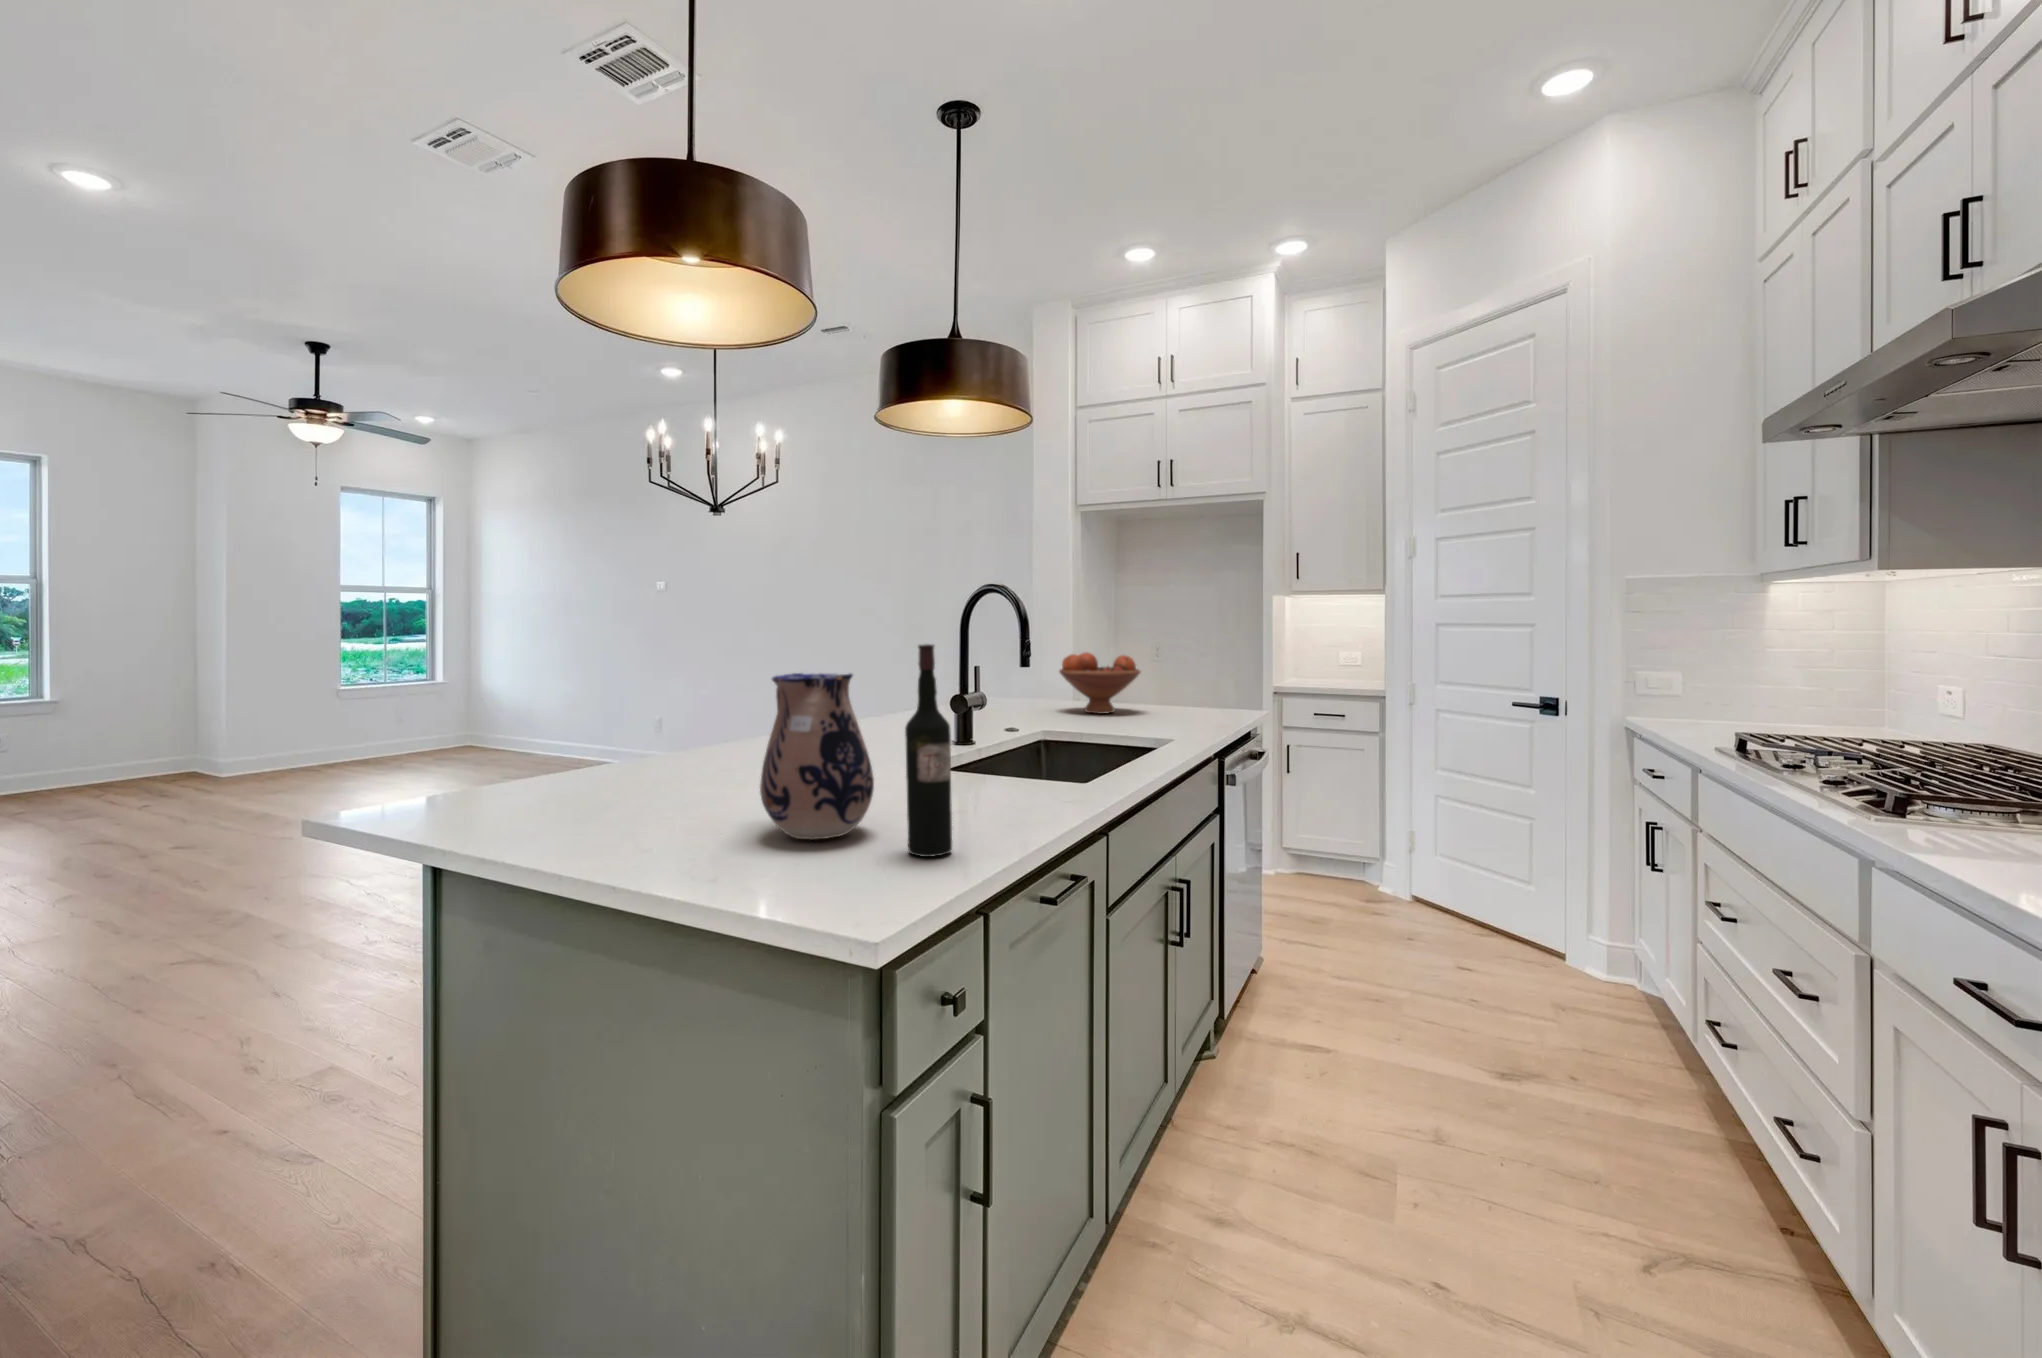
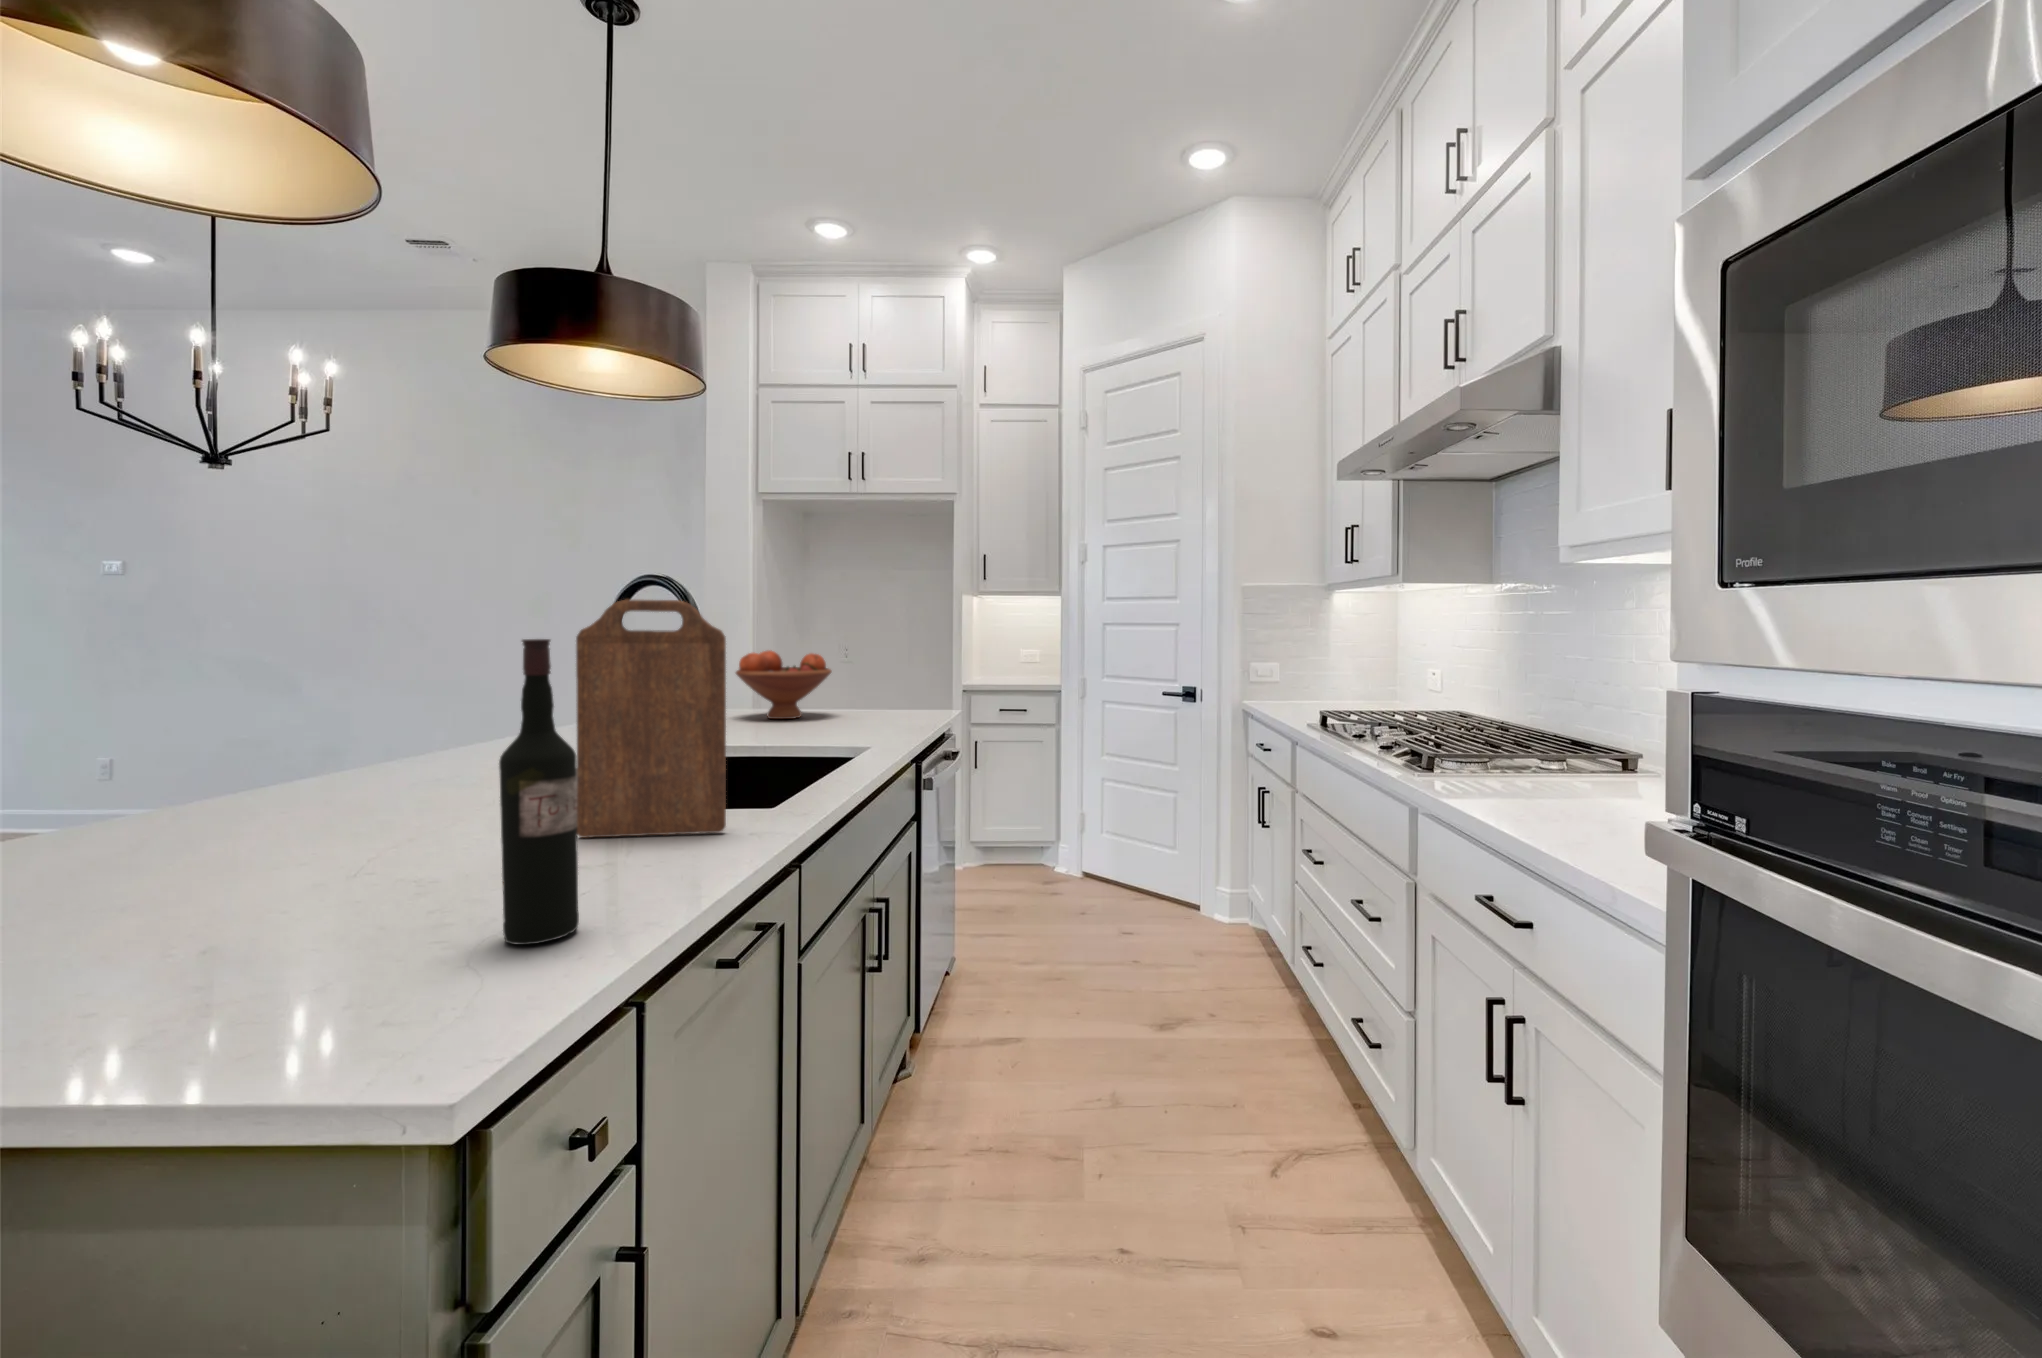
cutting board: none [947,613,1050,799] -> present [576,600,726,838]
ceramic pitcher: present [760,673,874,840] -> none [211,683,446,948]

